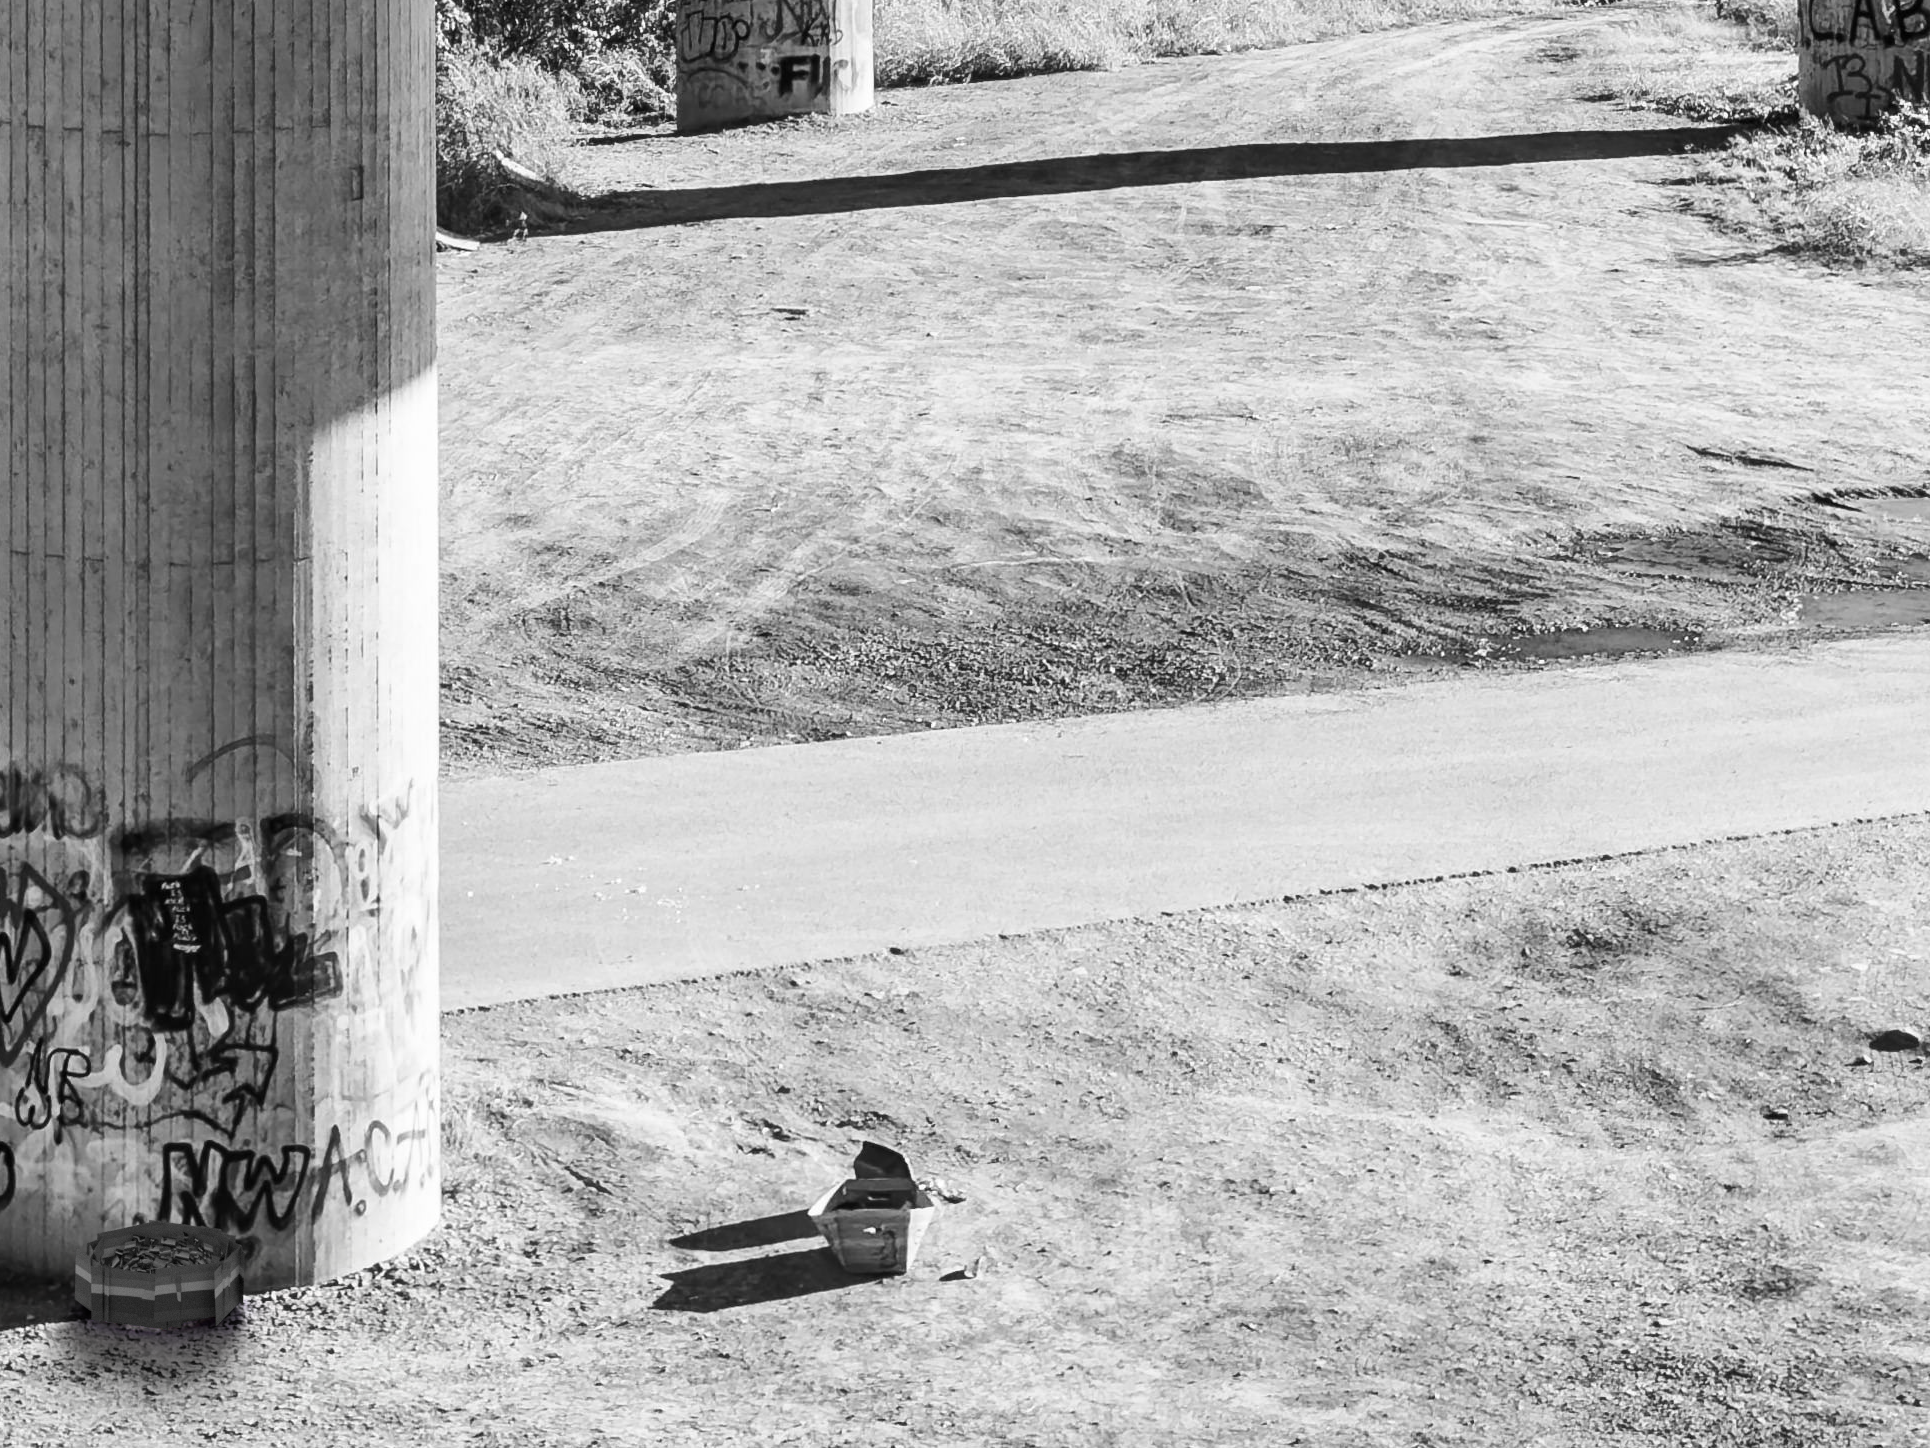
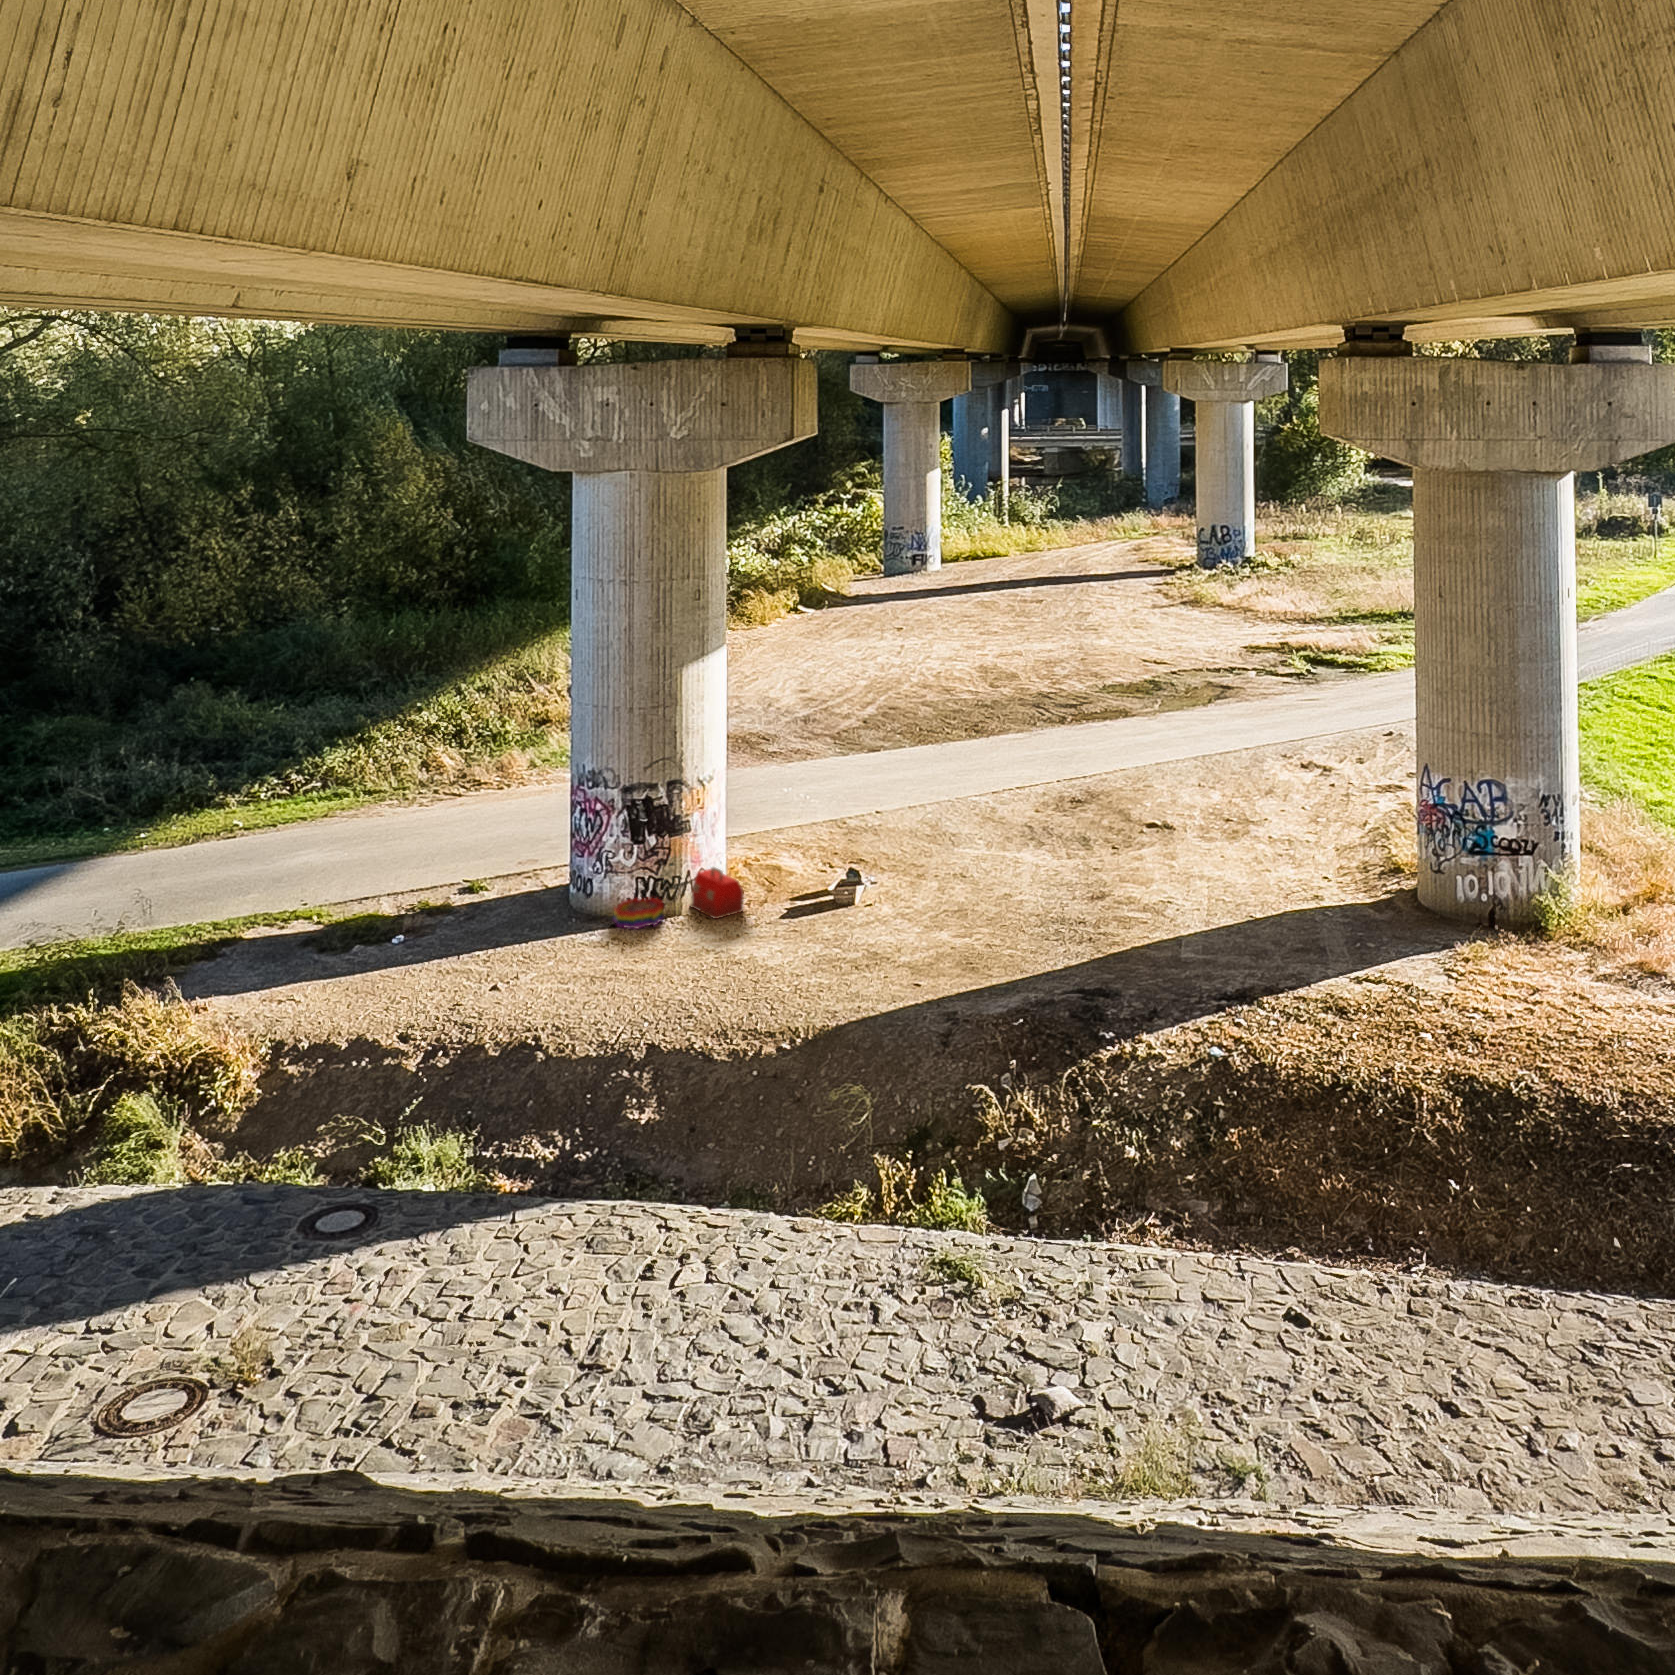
toolbox: none [317,1127,509,1308] -> present [689,867,744,919]

